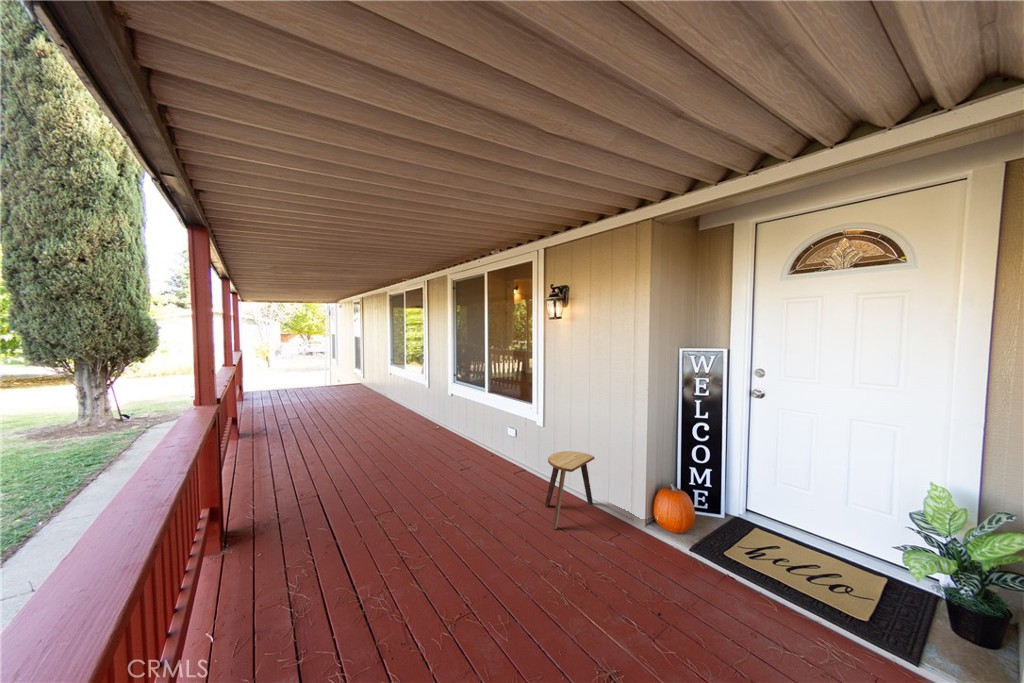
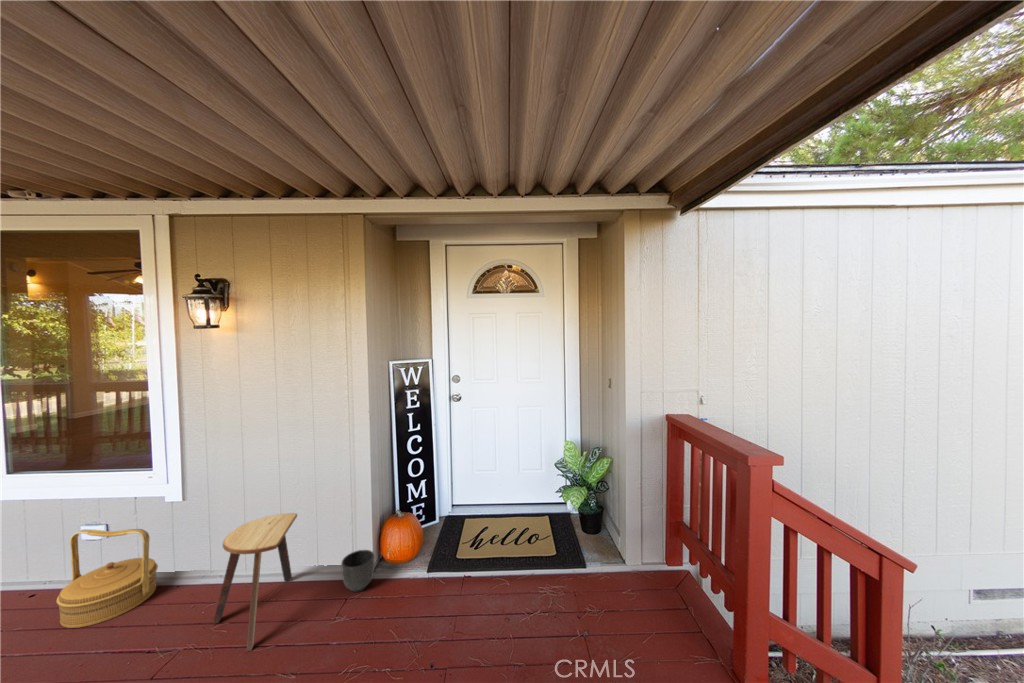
woven basket: none [493,429,532,481] -> present [57,529,158,628]
planter: none [618,502,644,535] -> present [341,550,375,592]

